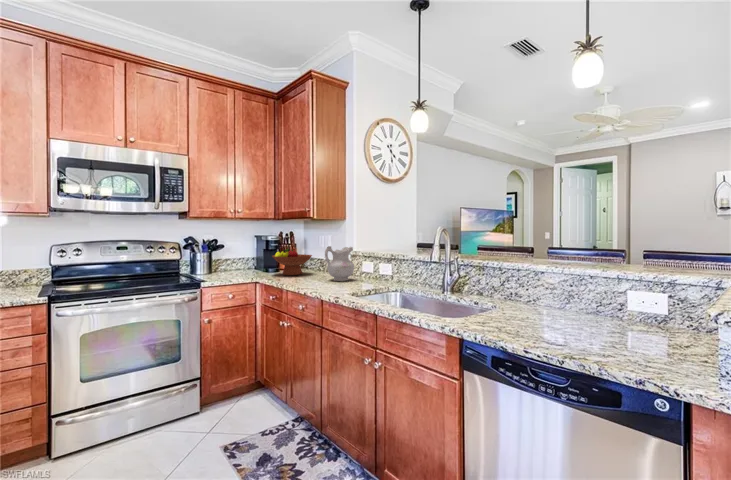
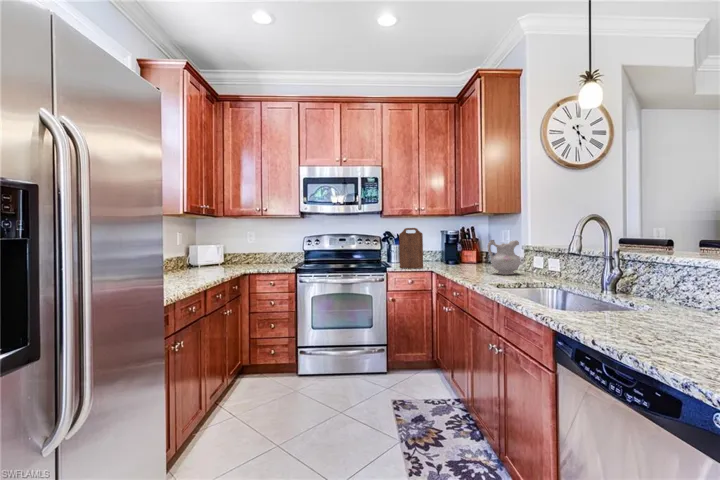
cutting board: none [216,232,246,280] -> present [399,228,423,268]
fruit bowl: present [272,249,312,275] -> none [448,243,487,268]

